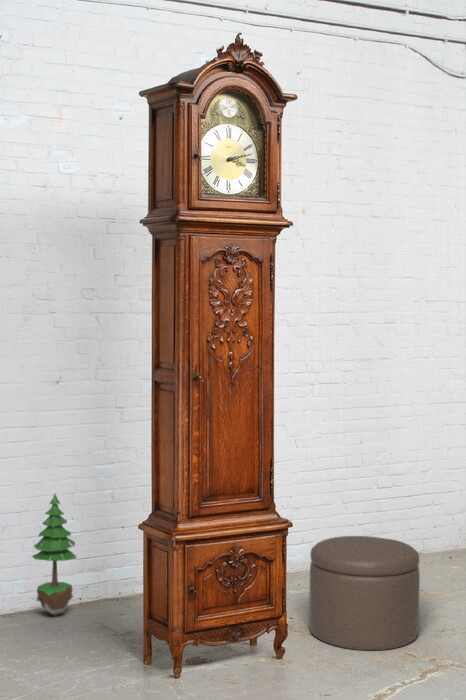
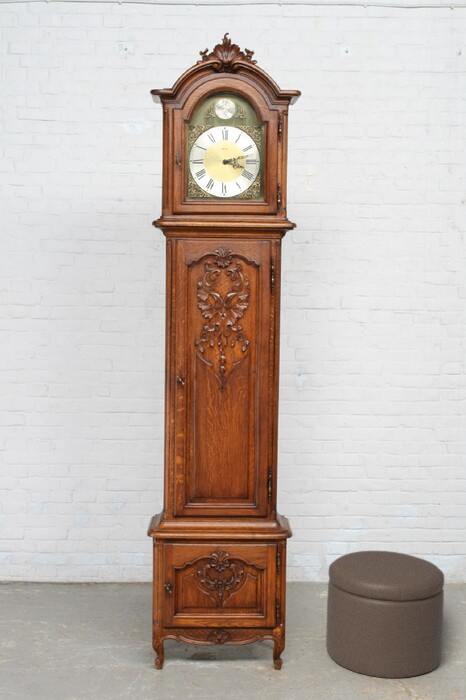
potted tree: present [32,494,76,616] -> none [94,476,136,589]

